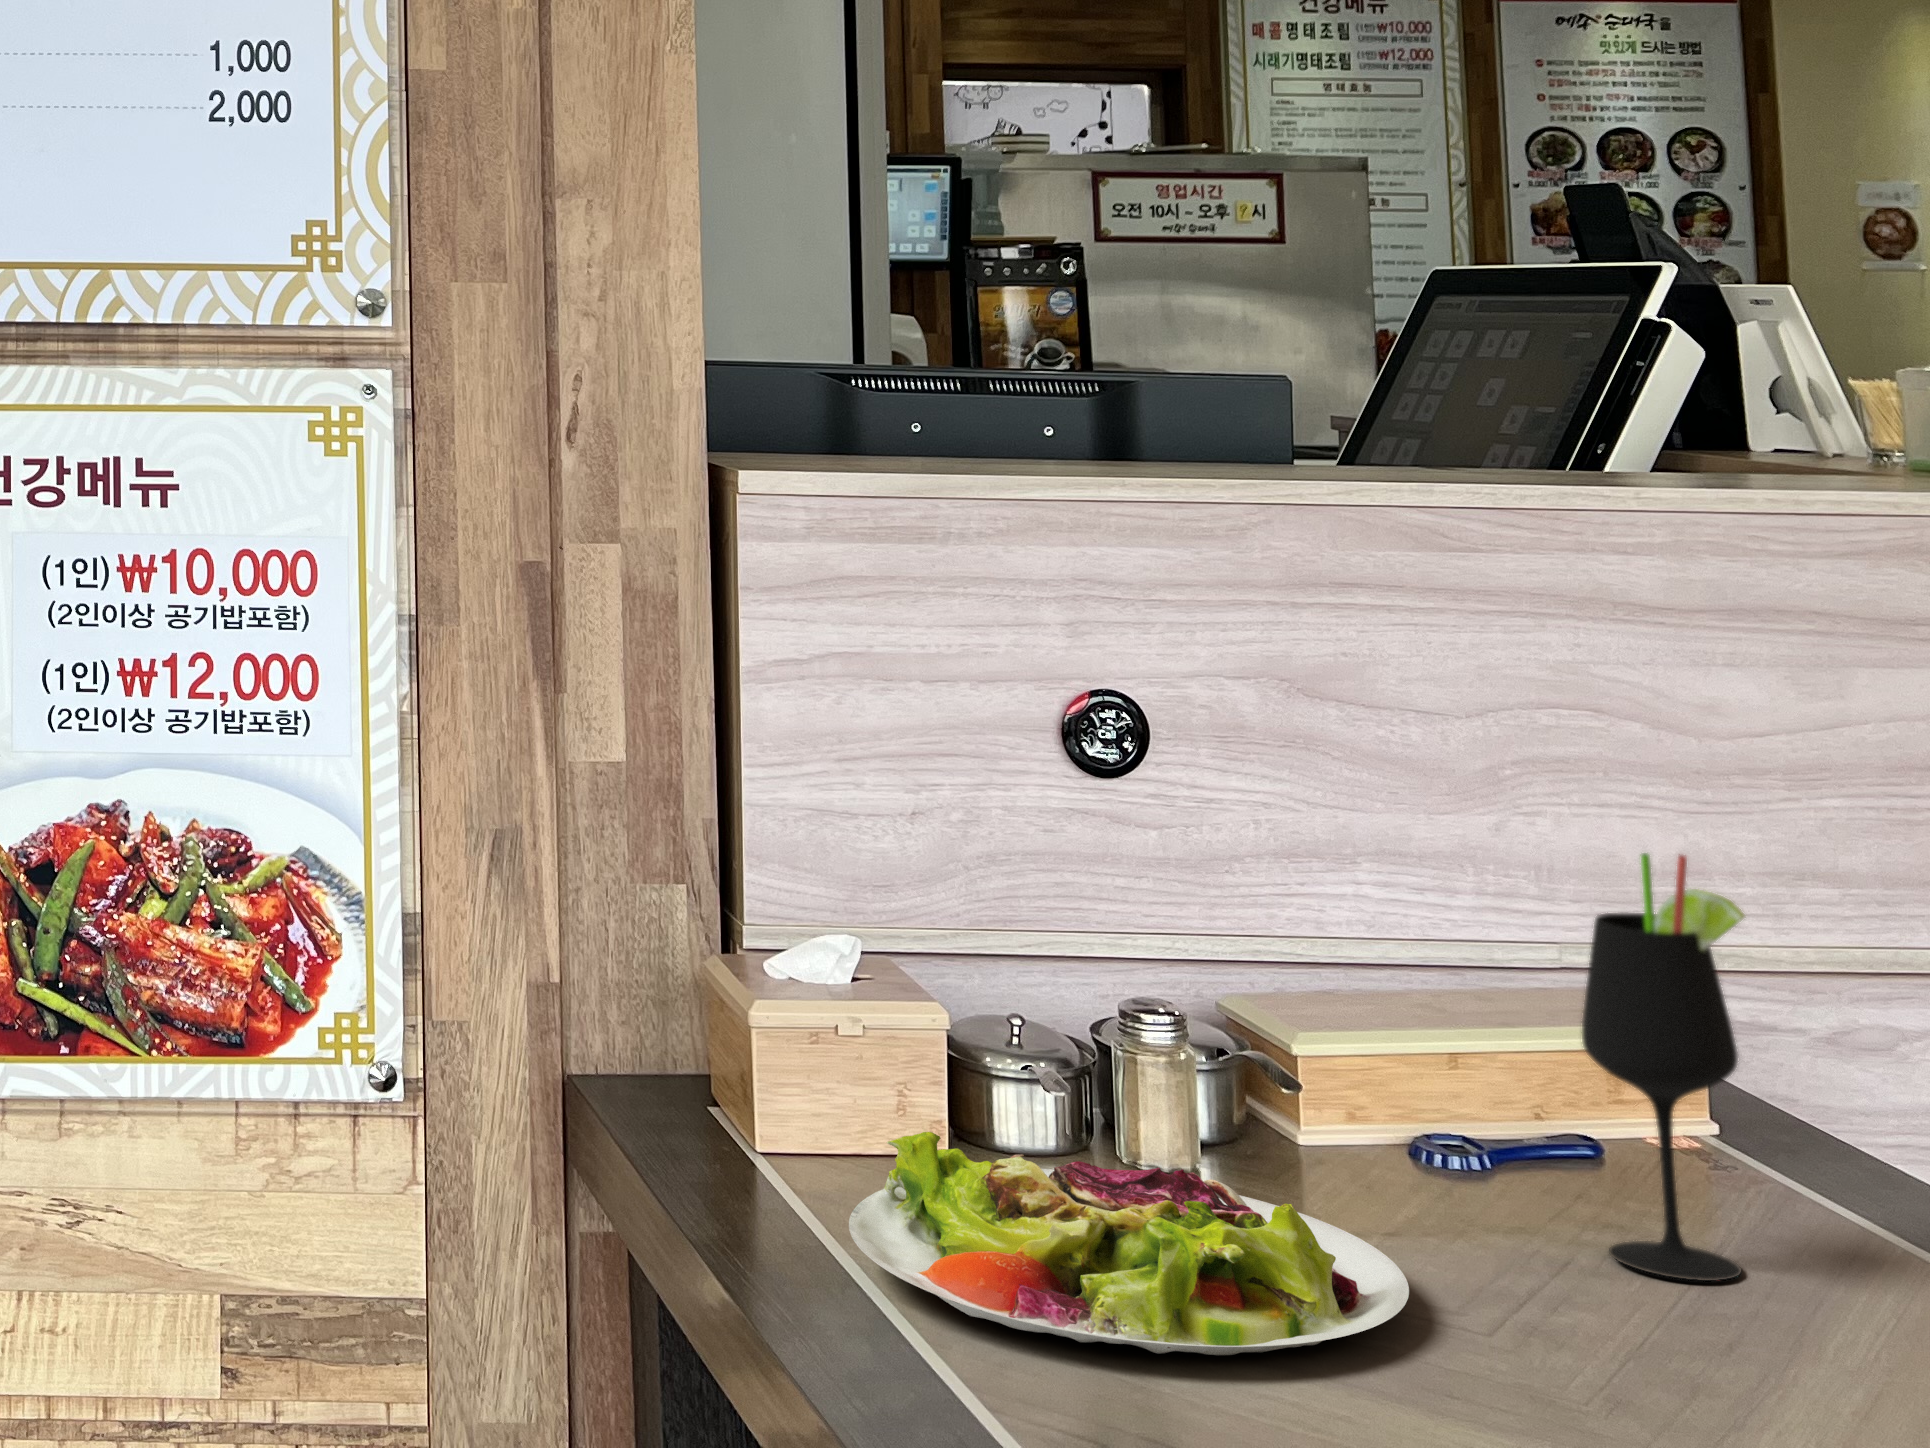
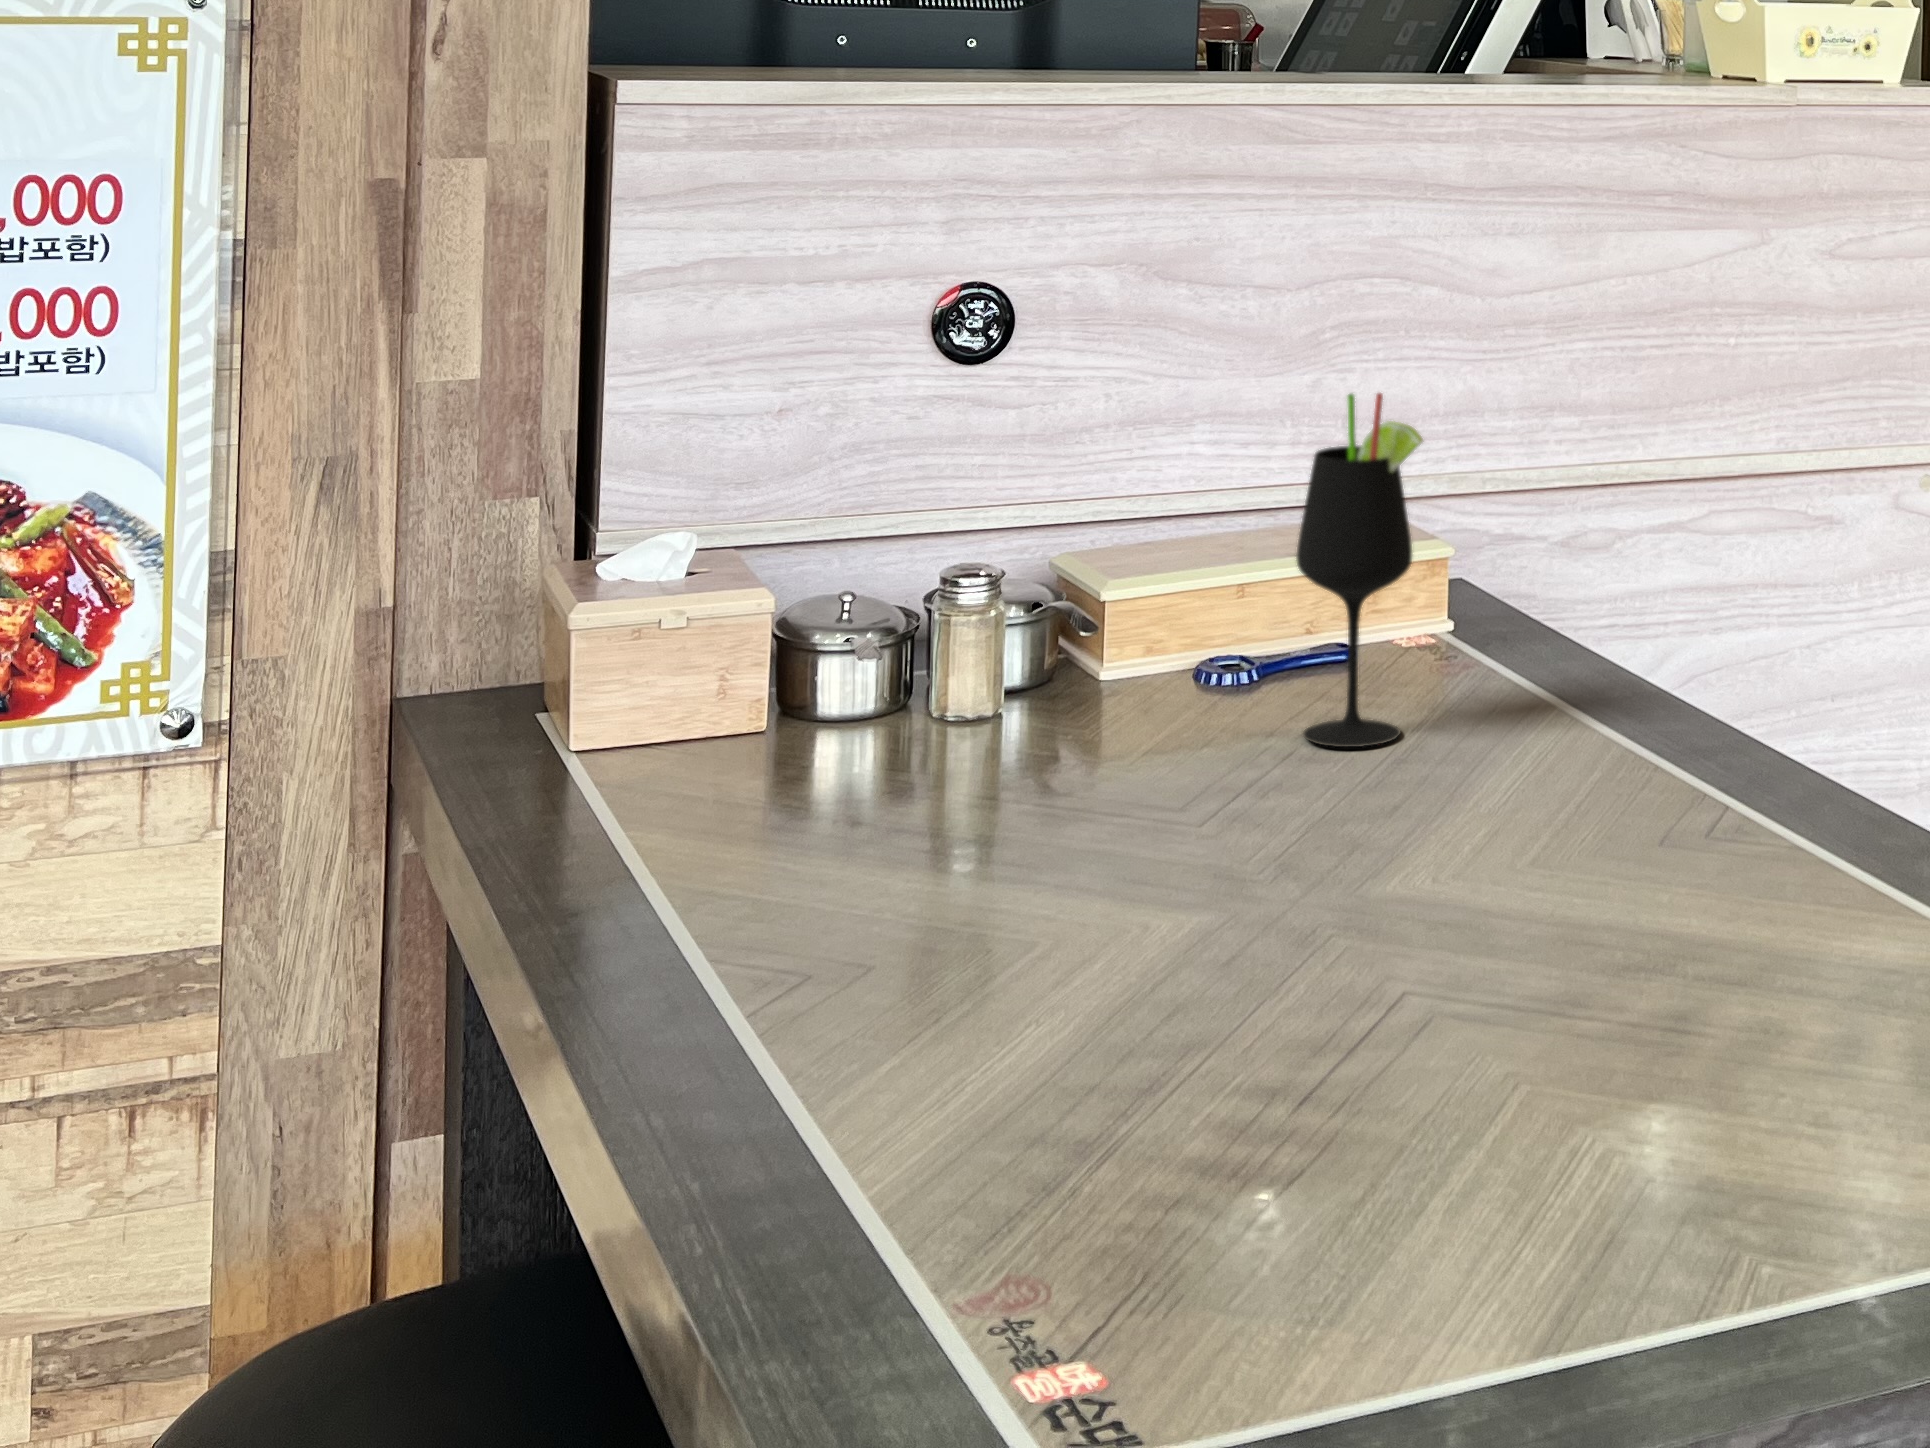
salad plate: present [849,1132,1409,1355] -> none [611,707,1117,879]

